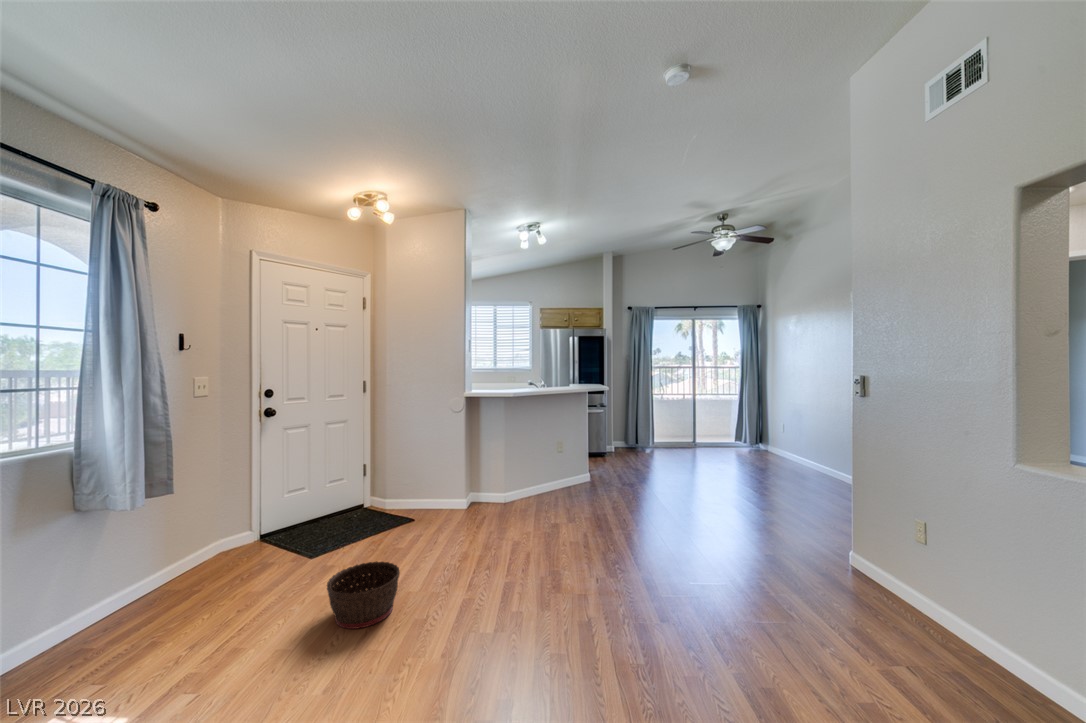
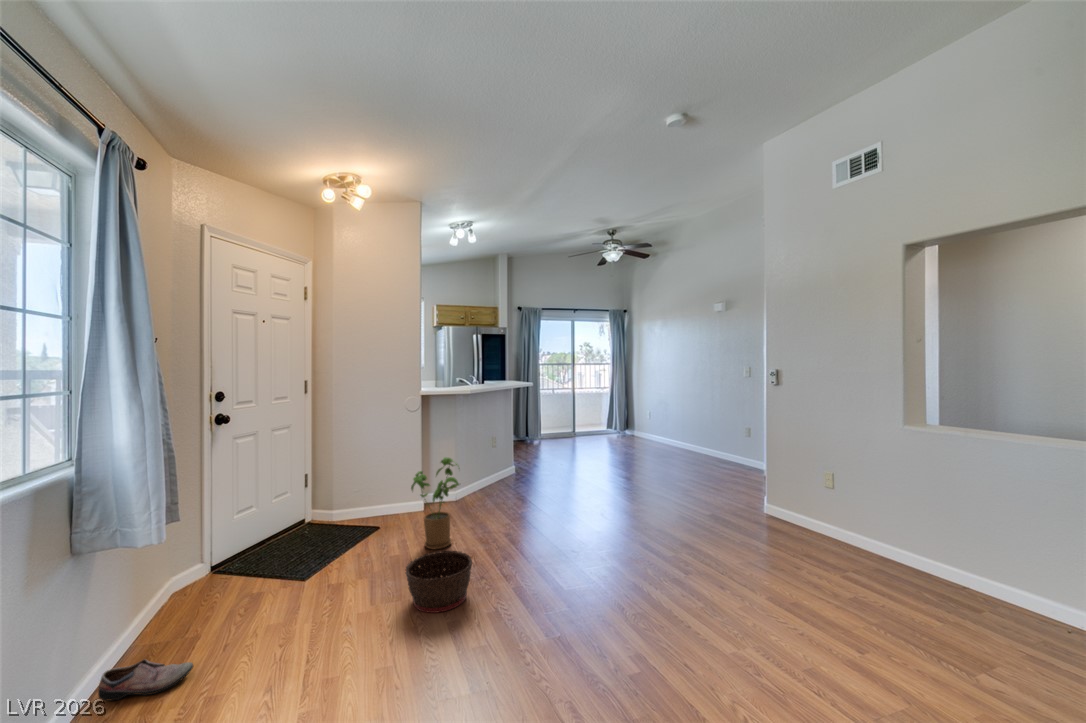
house plant: none [409,463,460,556] -> present [411,457,459,550]
shoe: none [74,609,141,640] -> present [98,659,193,700]

